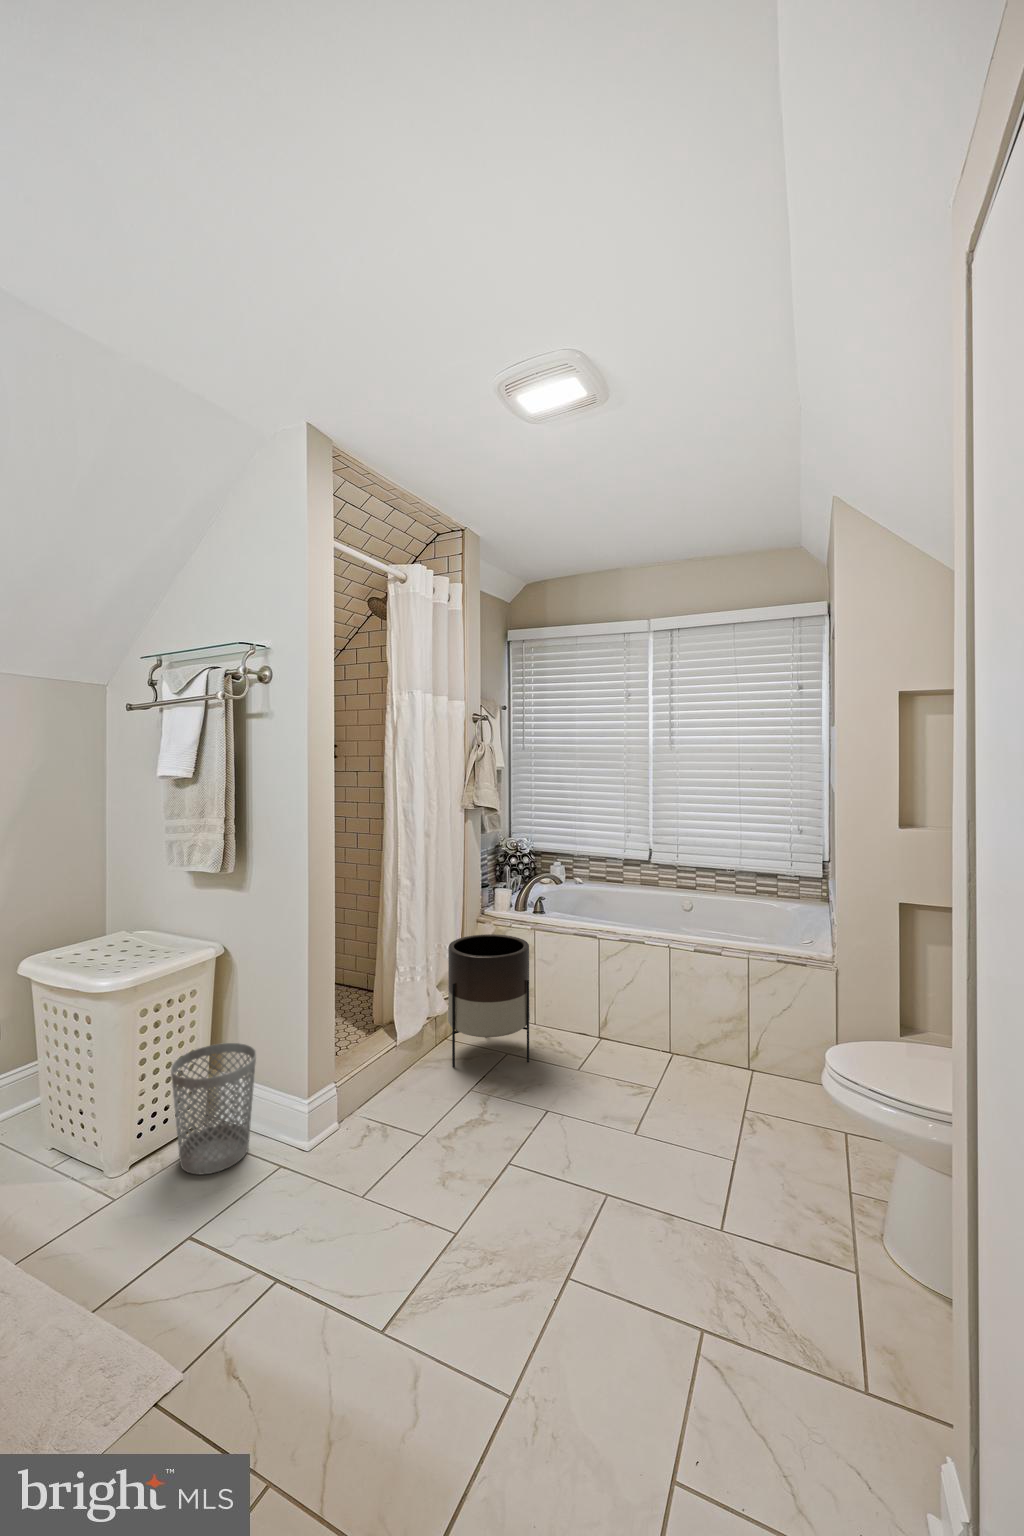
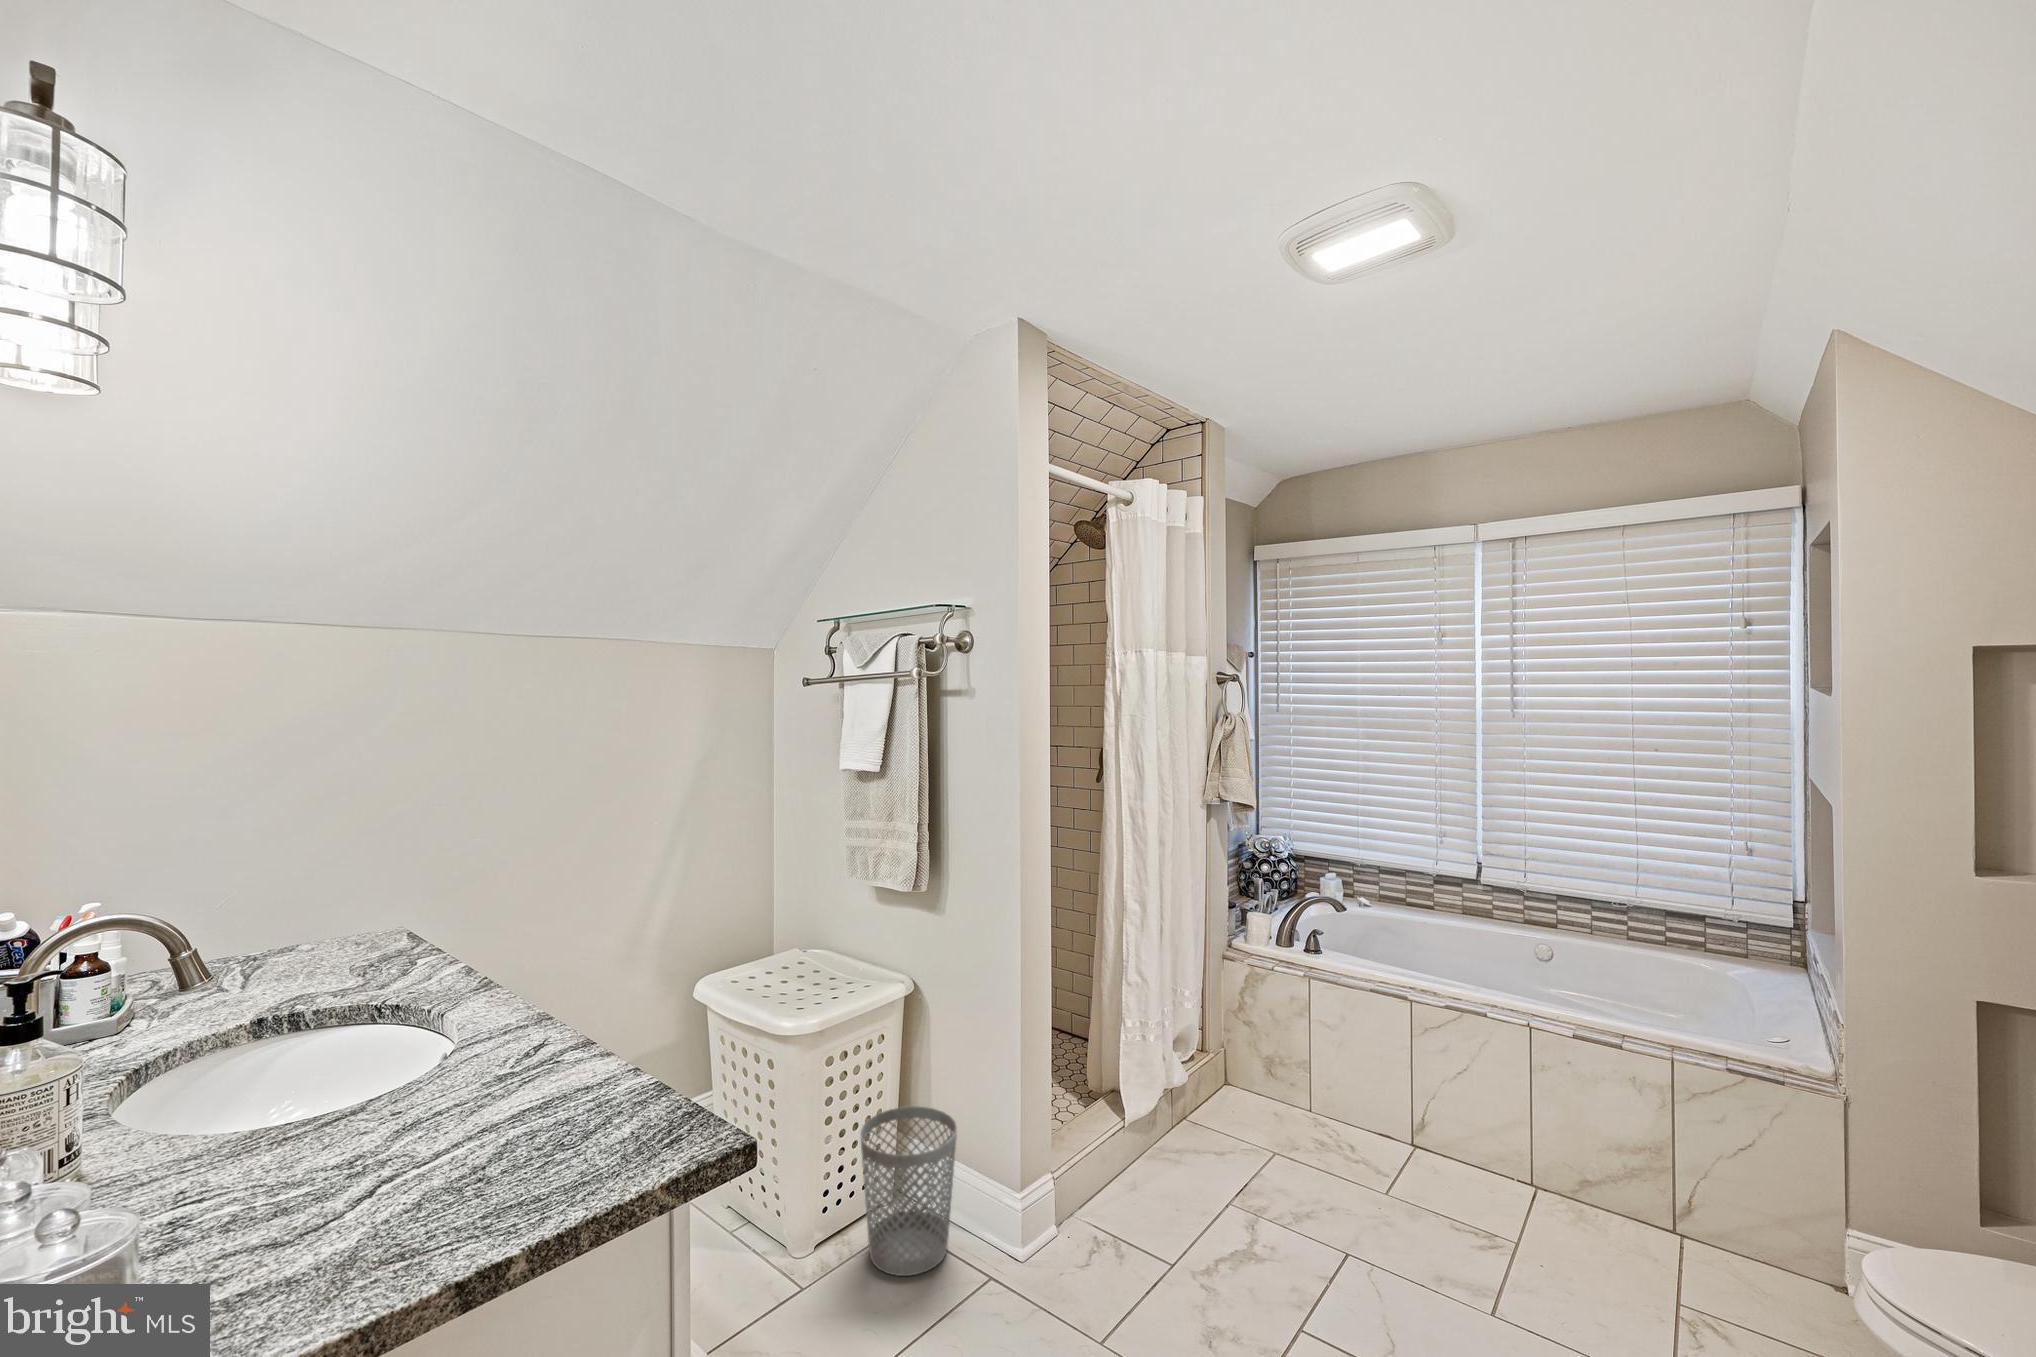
planter: present [448,934,530,1067] -> none [1191,980,1309,1172]

